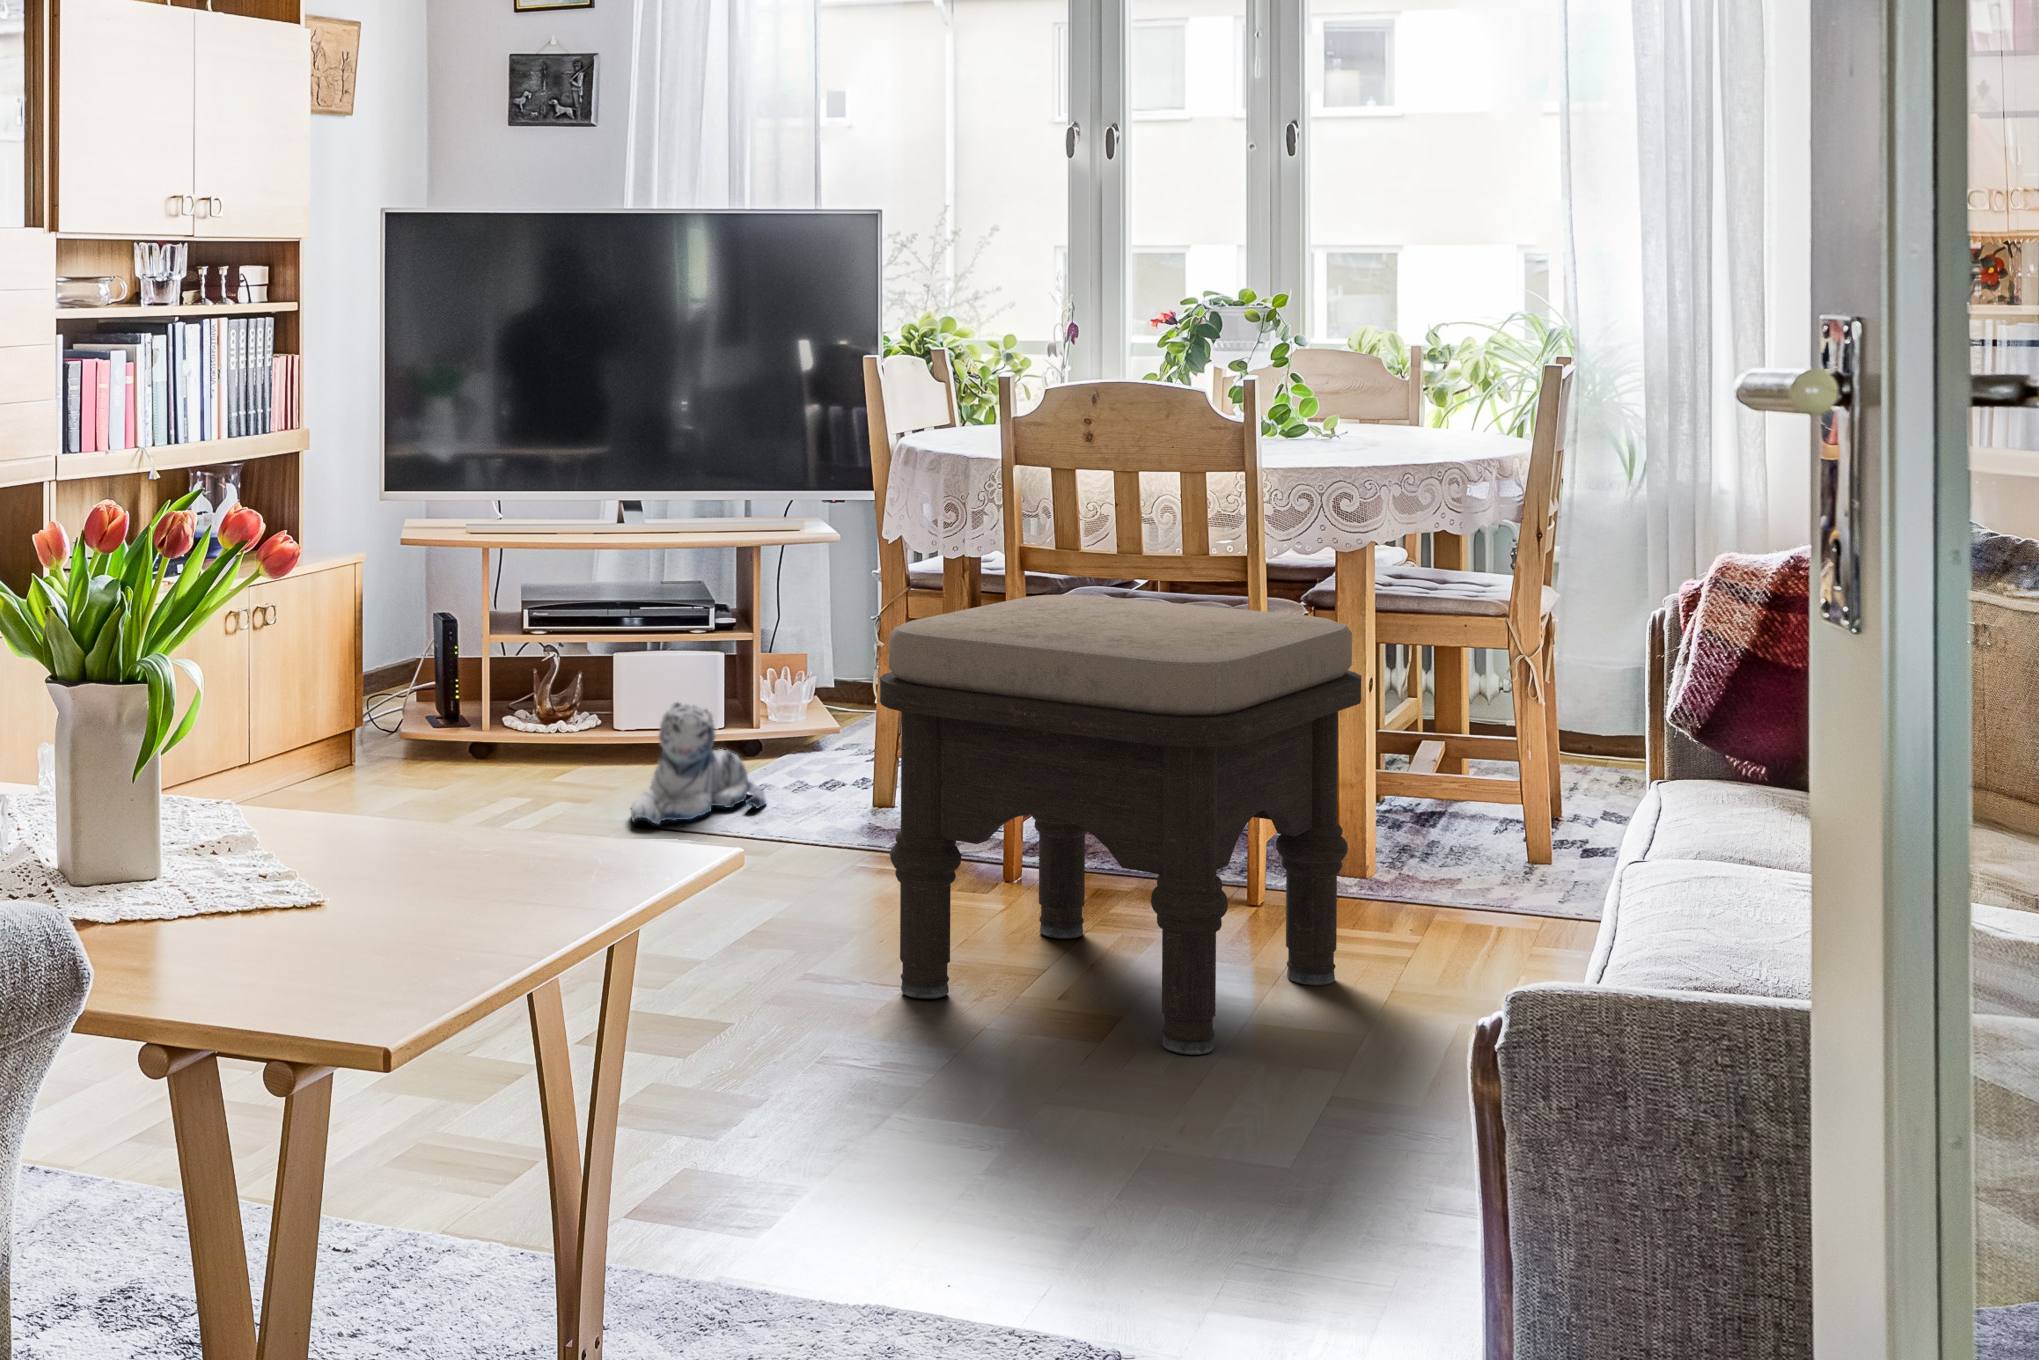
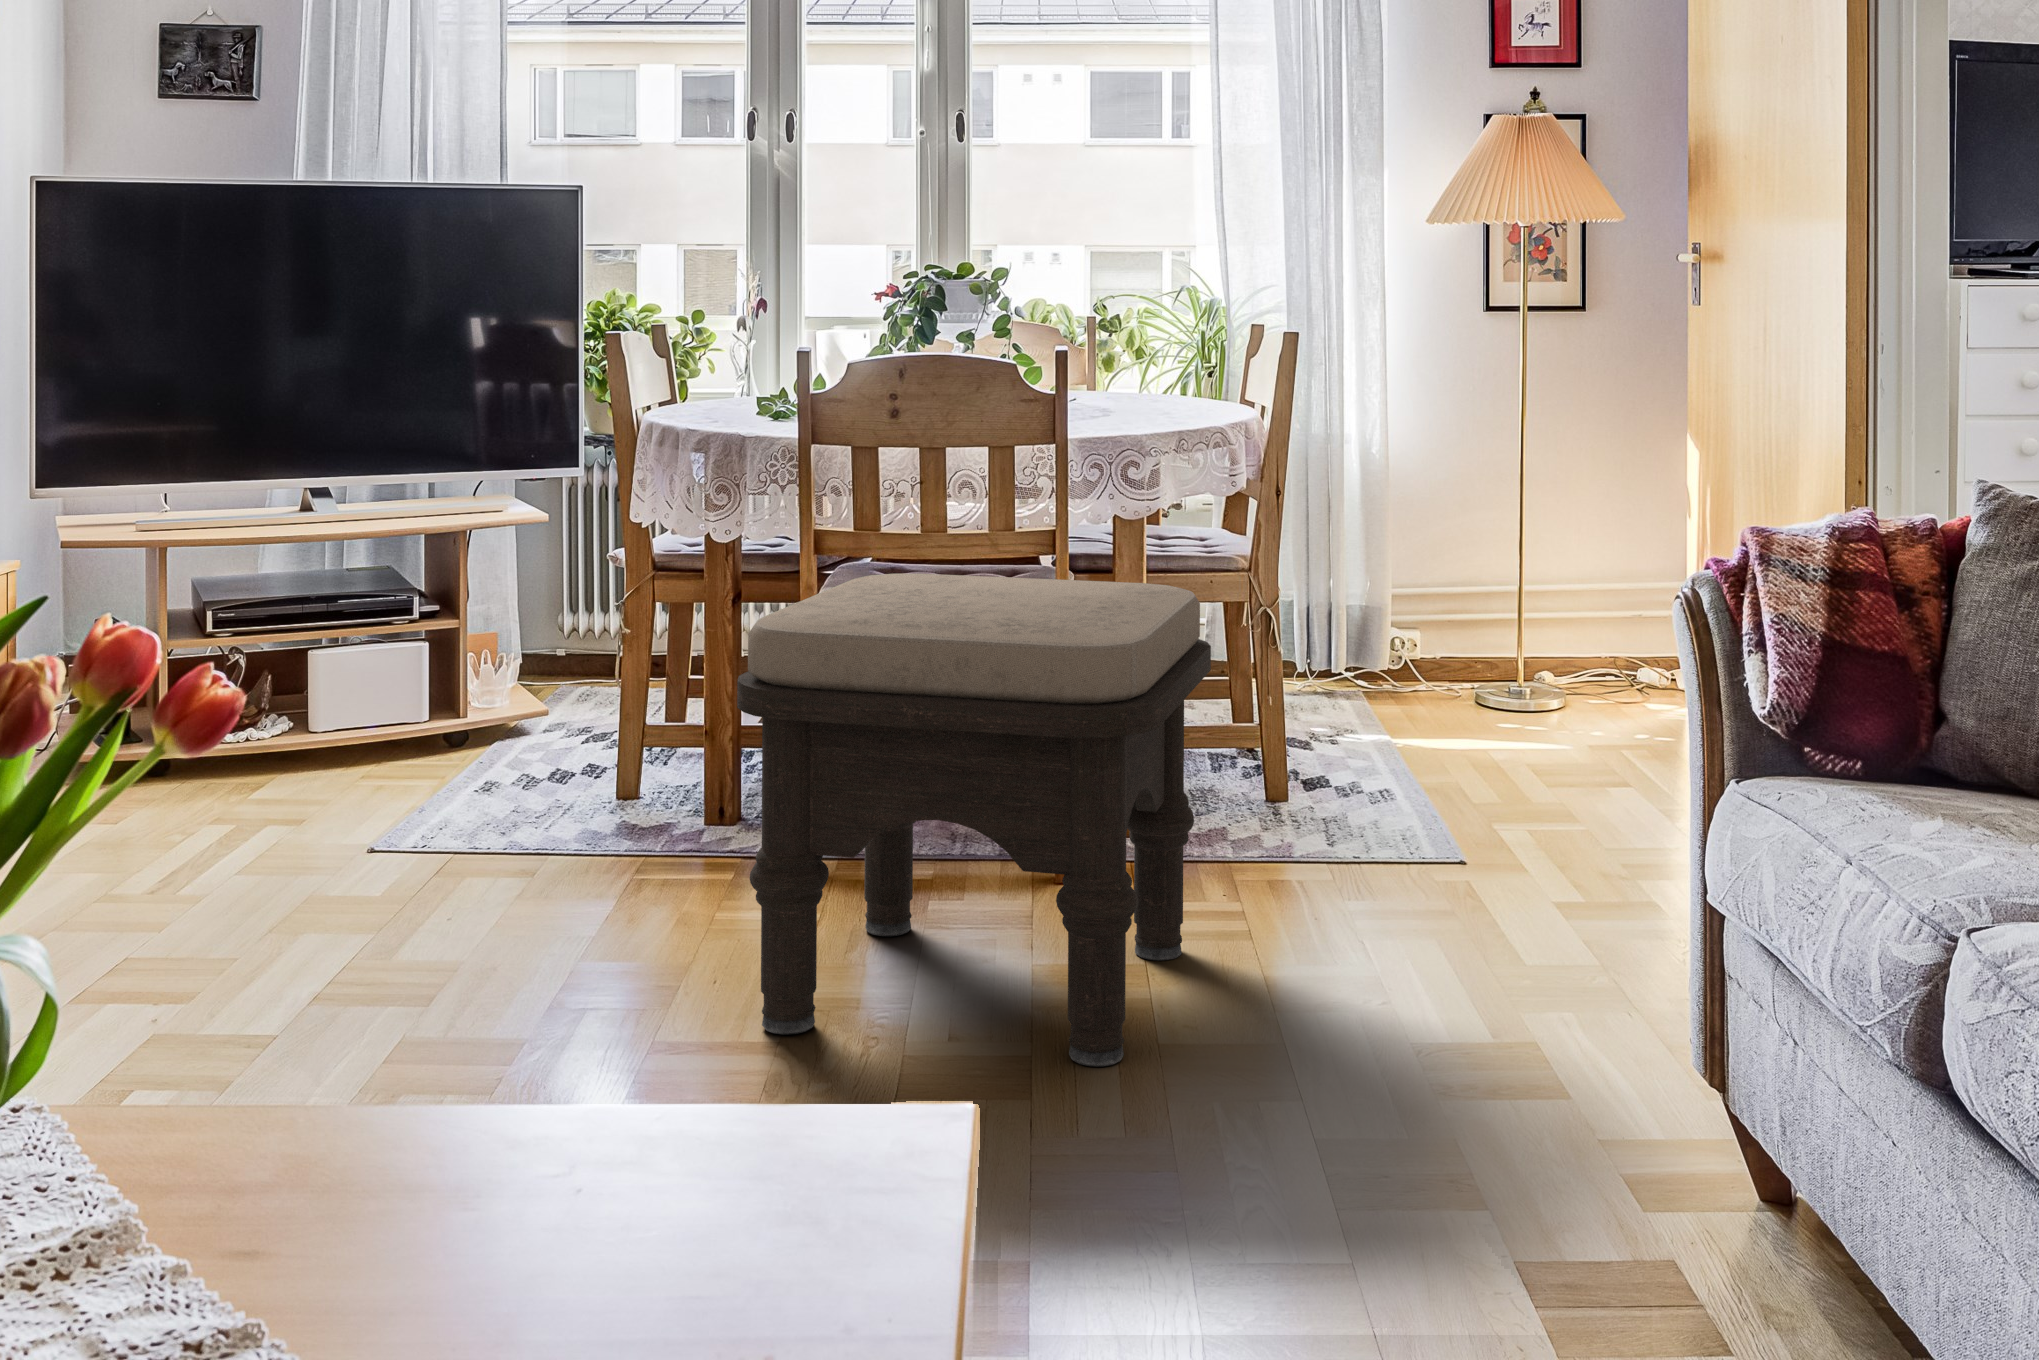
plush toy: present [631,702,766,824] -> none [360,708,504,846]

